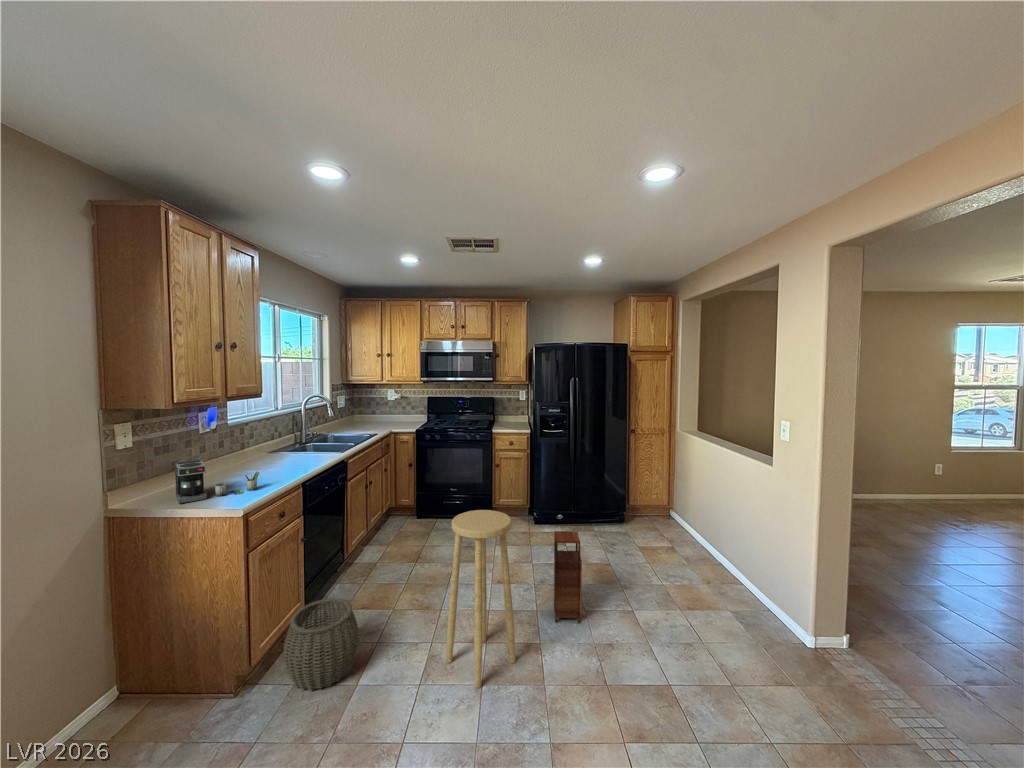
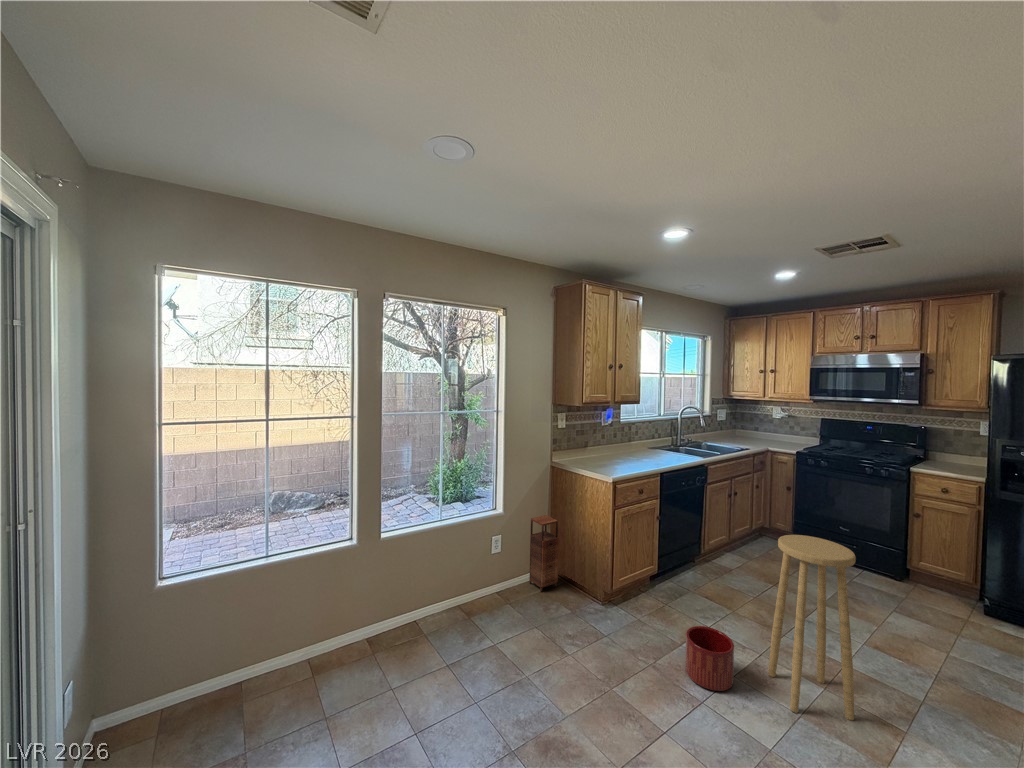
coffee maker: present [175,460,259,504] -> none [583,442,631,470]
storage cabinet: present [554,531,582,623] -> present [529,515,559,592]
woven basket: present [284,598,359,690] -> none [633,566,691,634]
planter: none [371,647,424,726] -> present [685,626,734,691]

